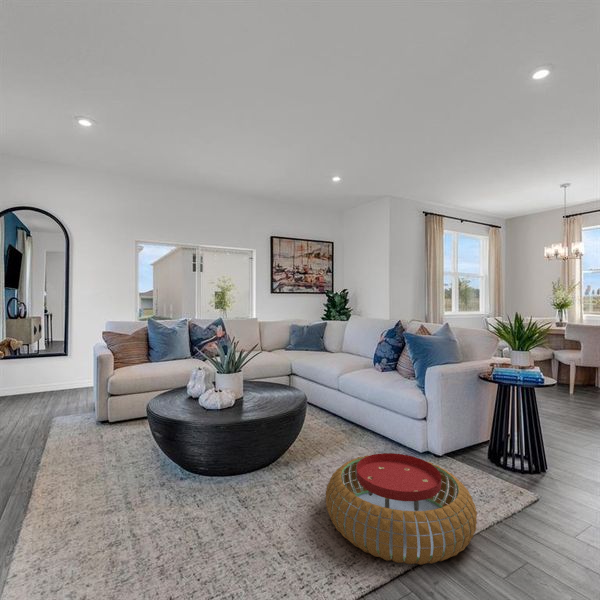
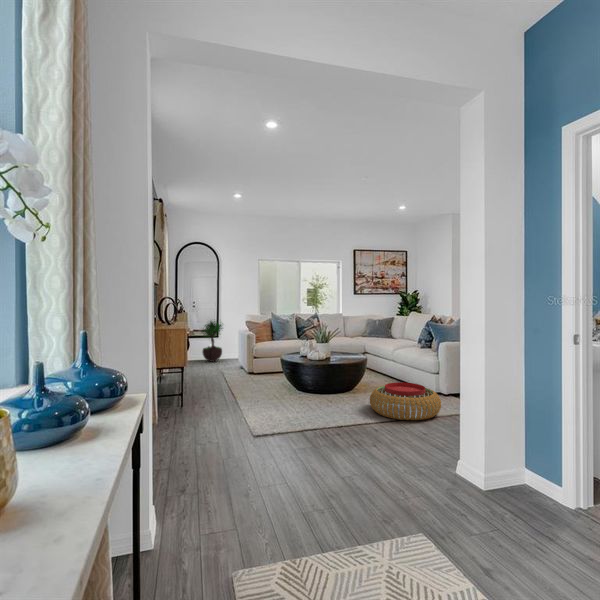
potted tree: none [27,325,78,394] -> present [201,321,222,361]

